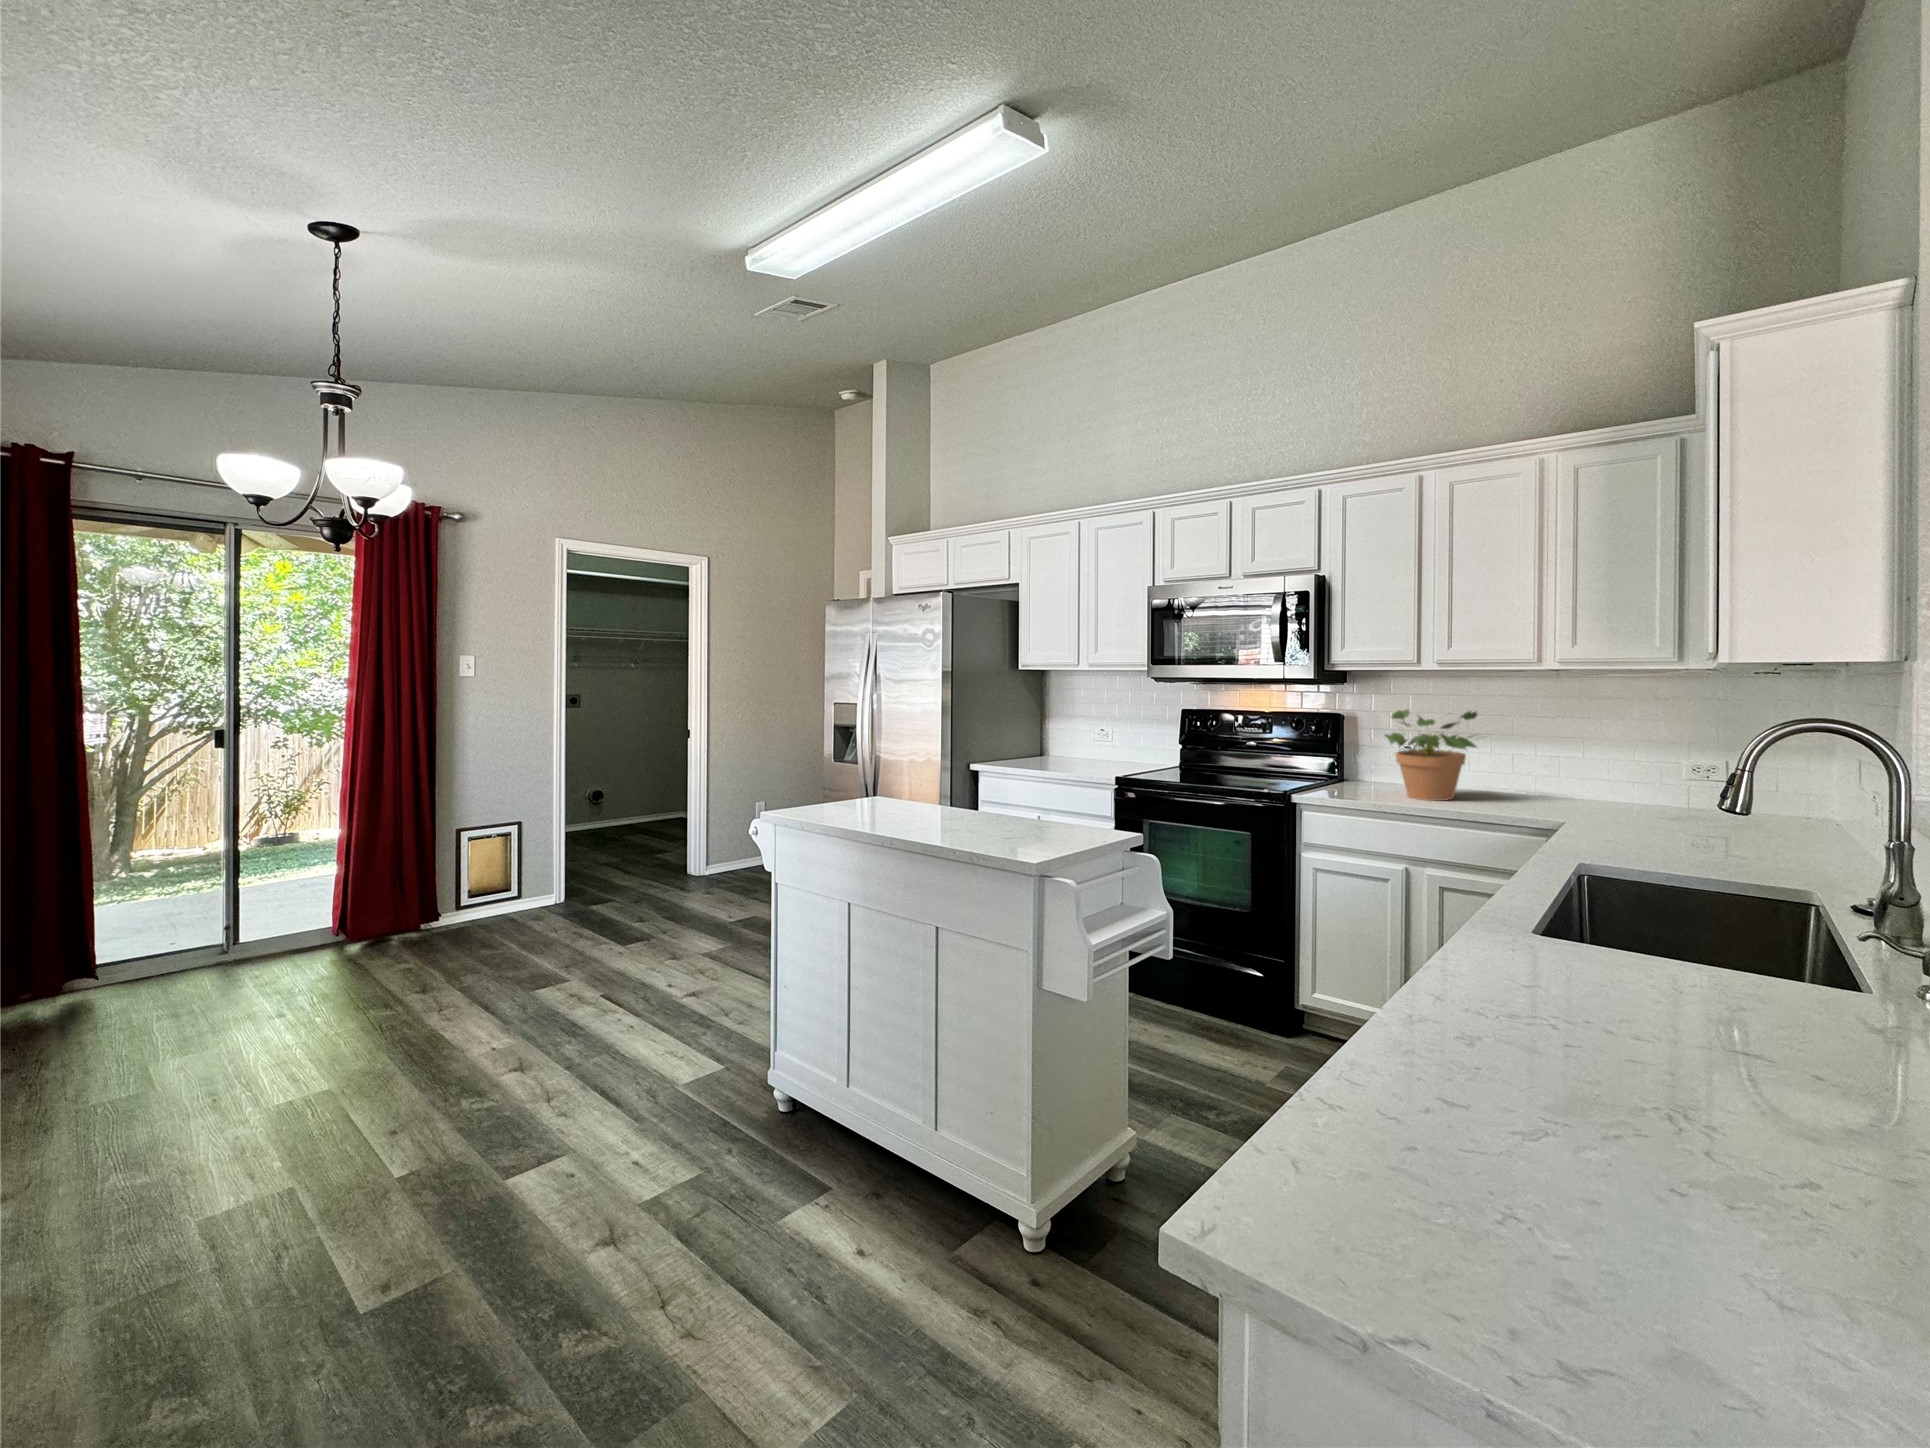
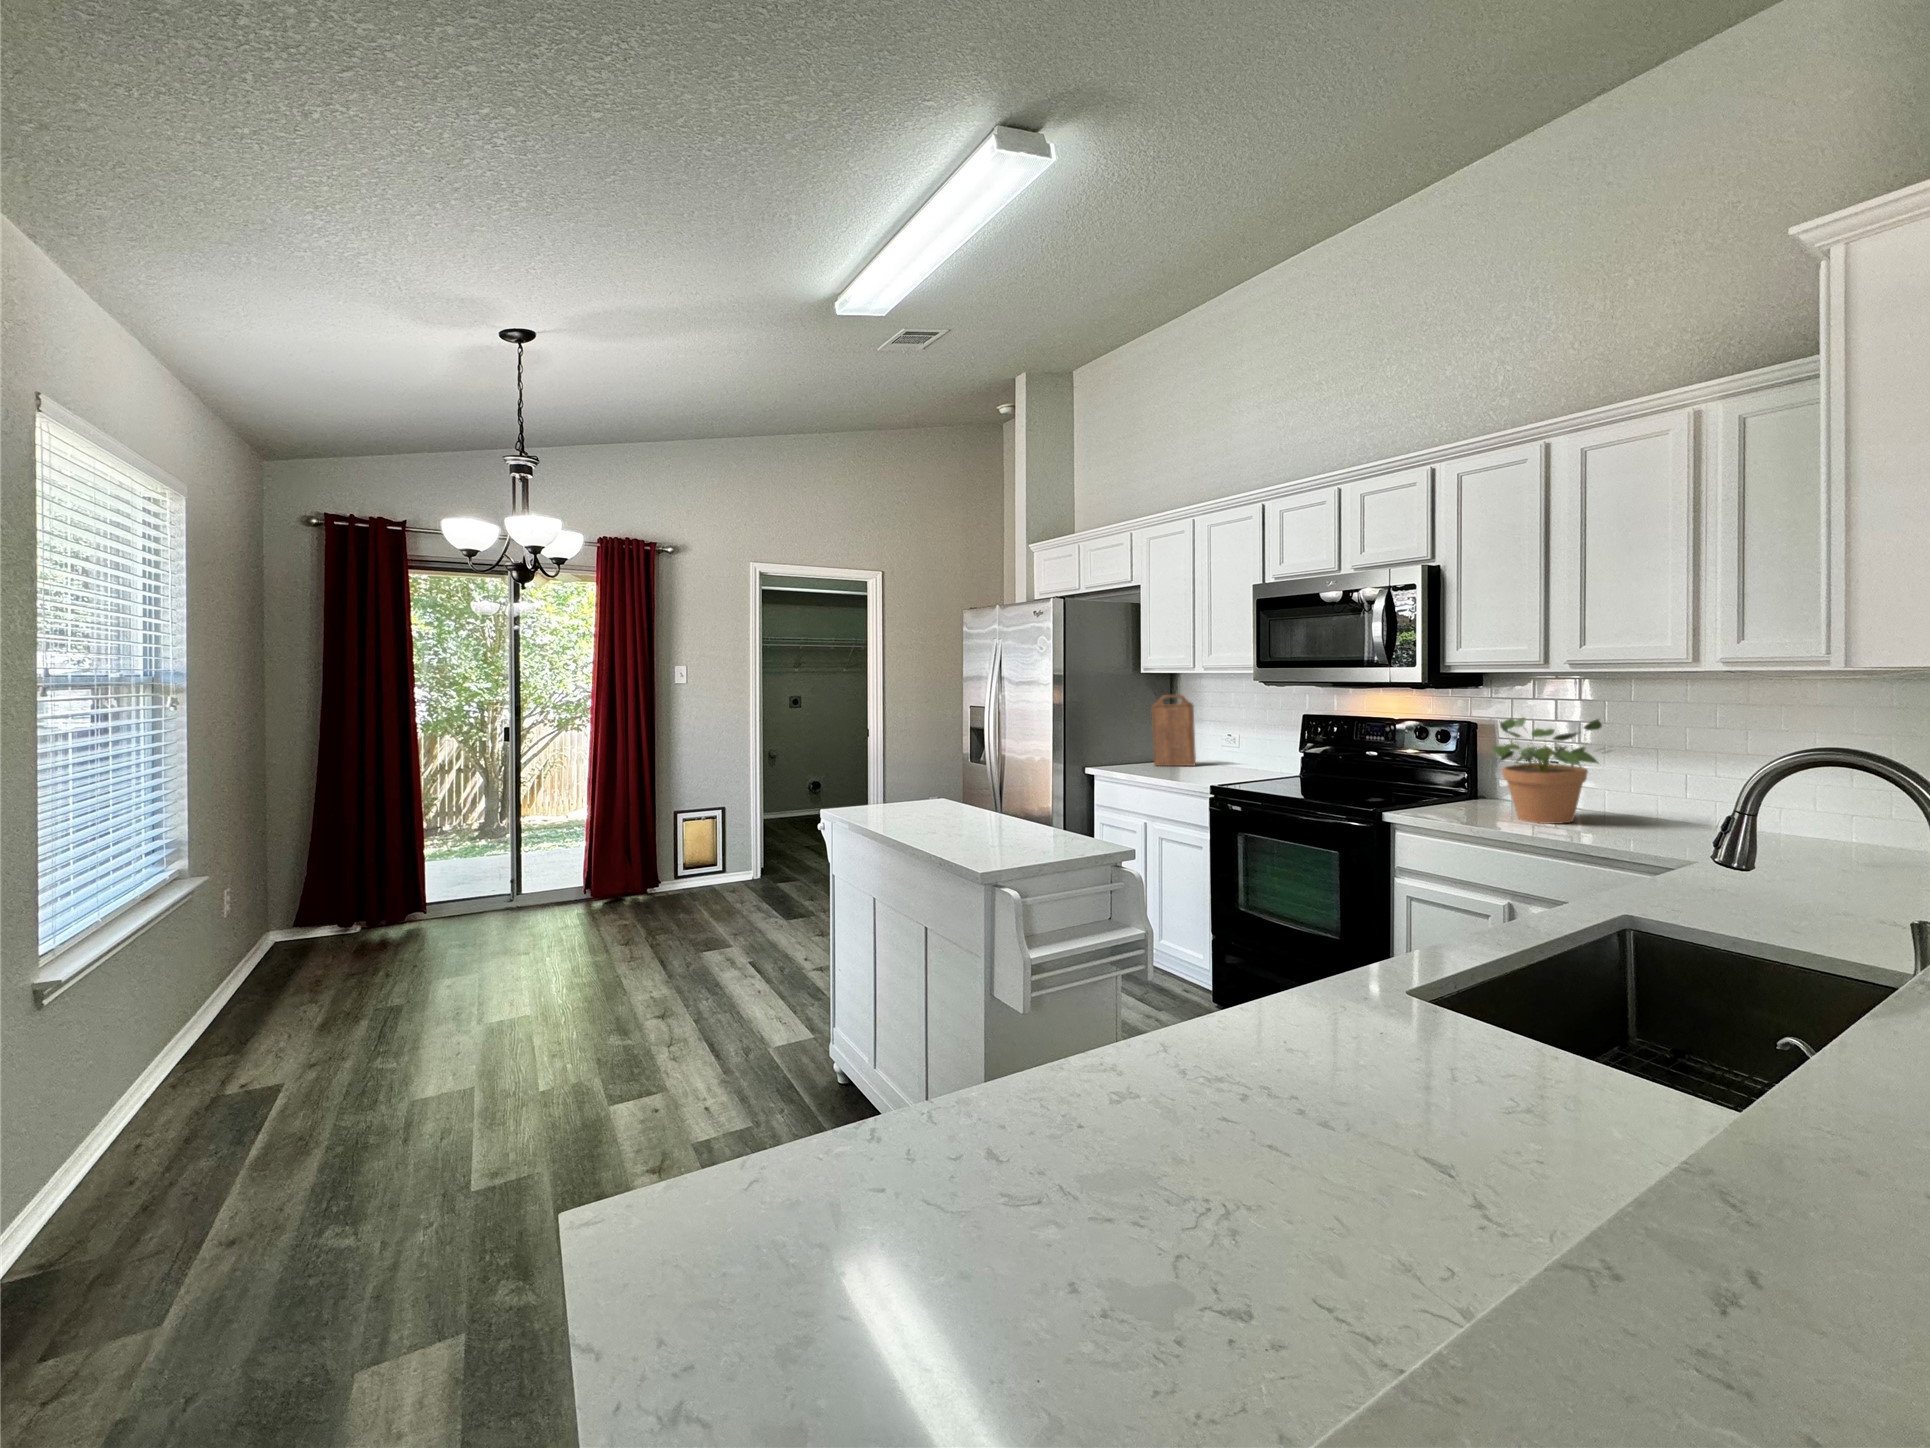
cutting board: none [1025,691,1067,761] -> present [1152,694,1196,766]

